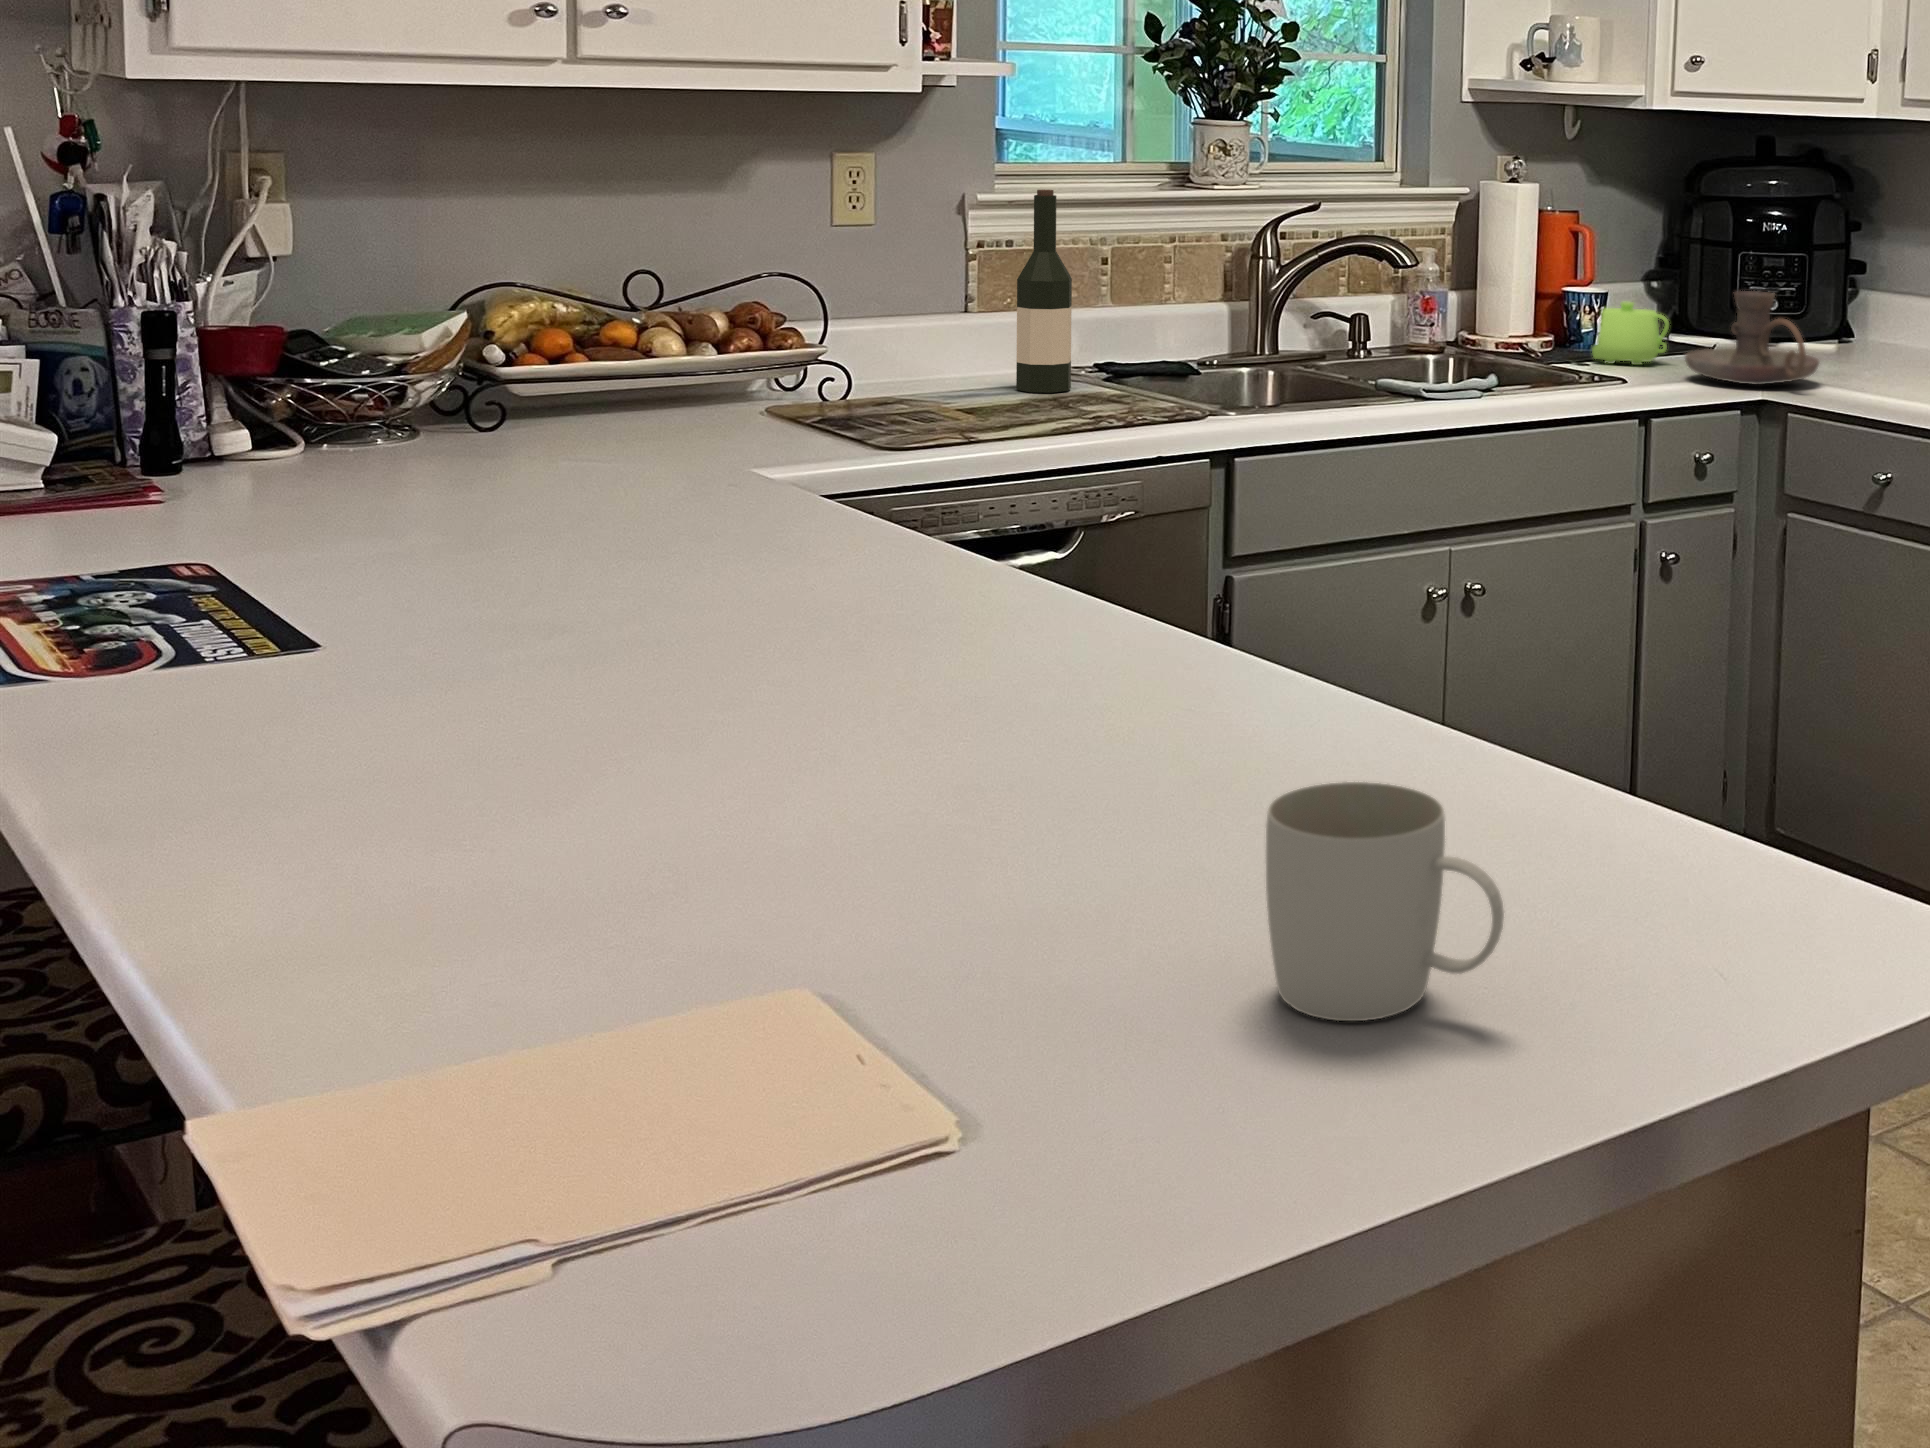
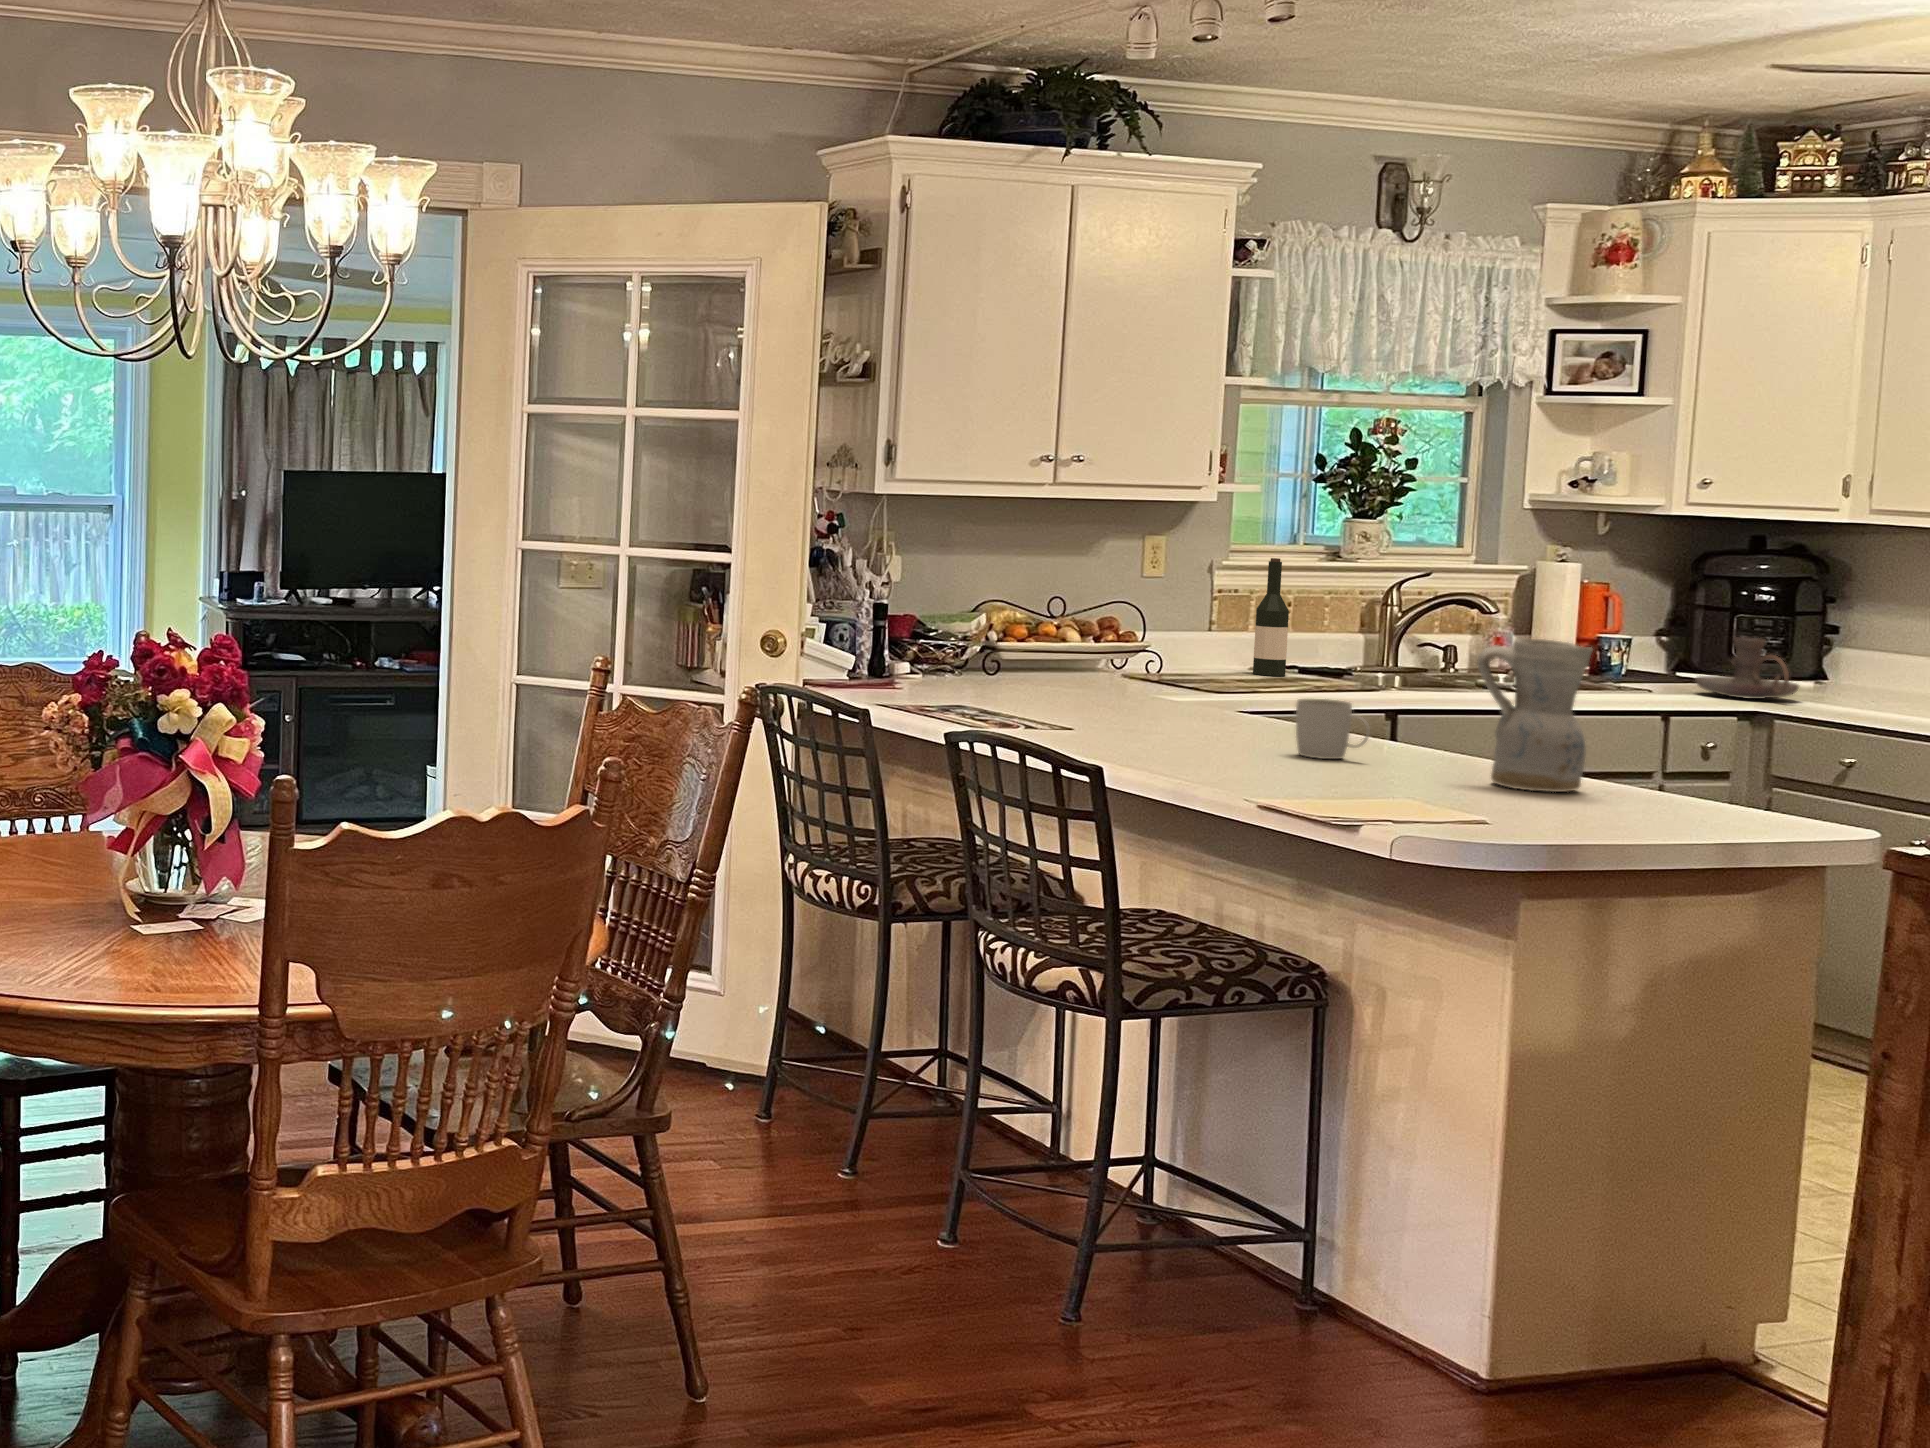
teapot: present [1592,302,1669,365] -> none [1605,644,1681,686]
ceramic pitcher: none [1084,422,1344,825] -> present [1478,638,1593,792]
mug: present [1266,782,1504,1021] -> present [1296,699,1370,759]

